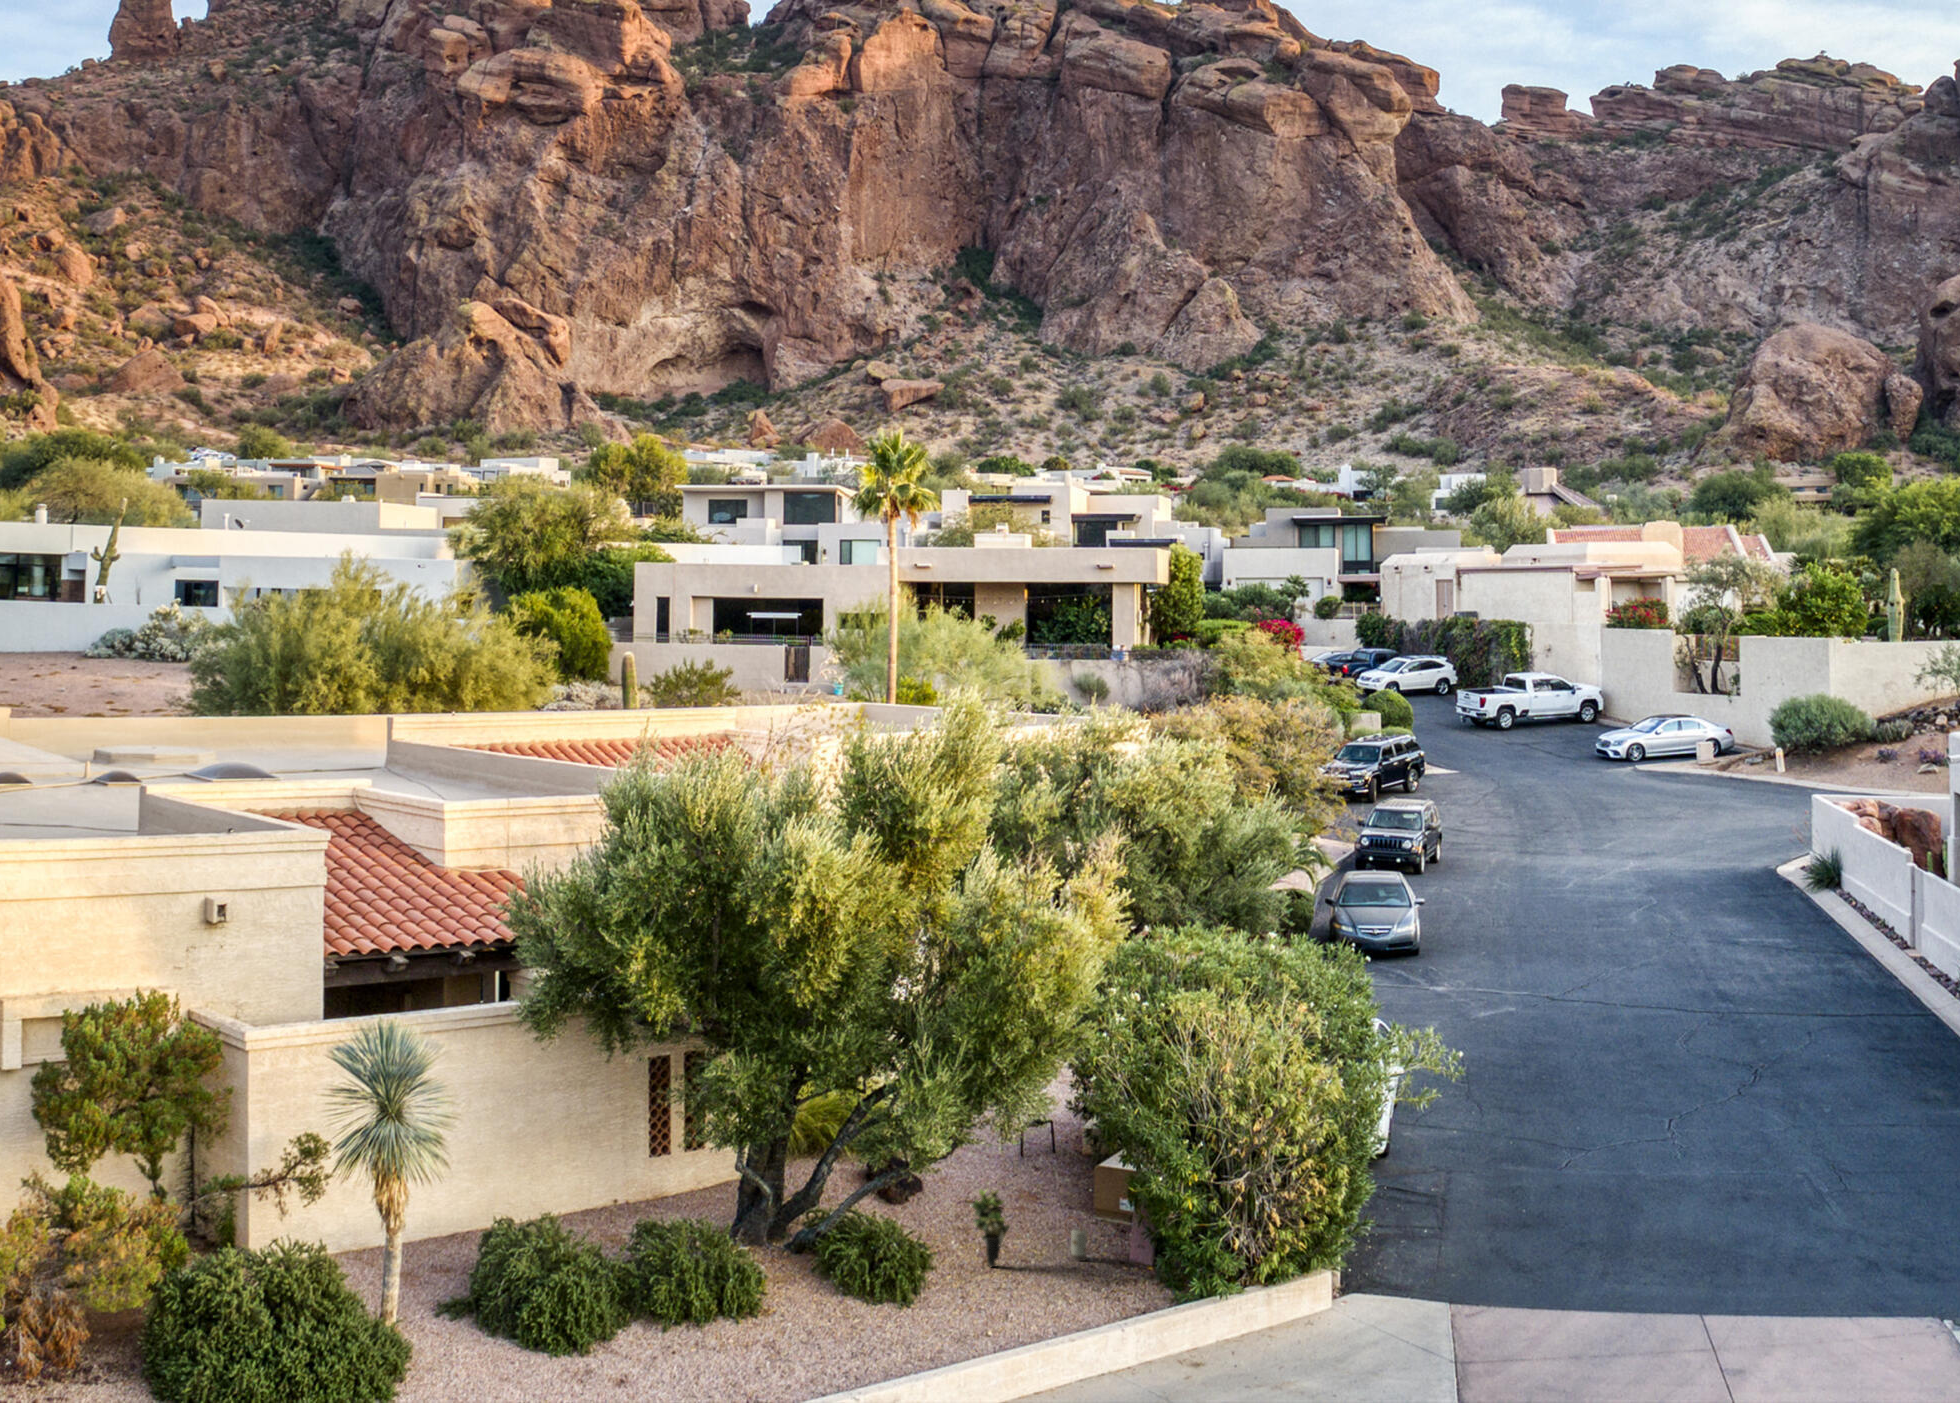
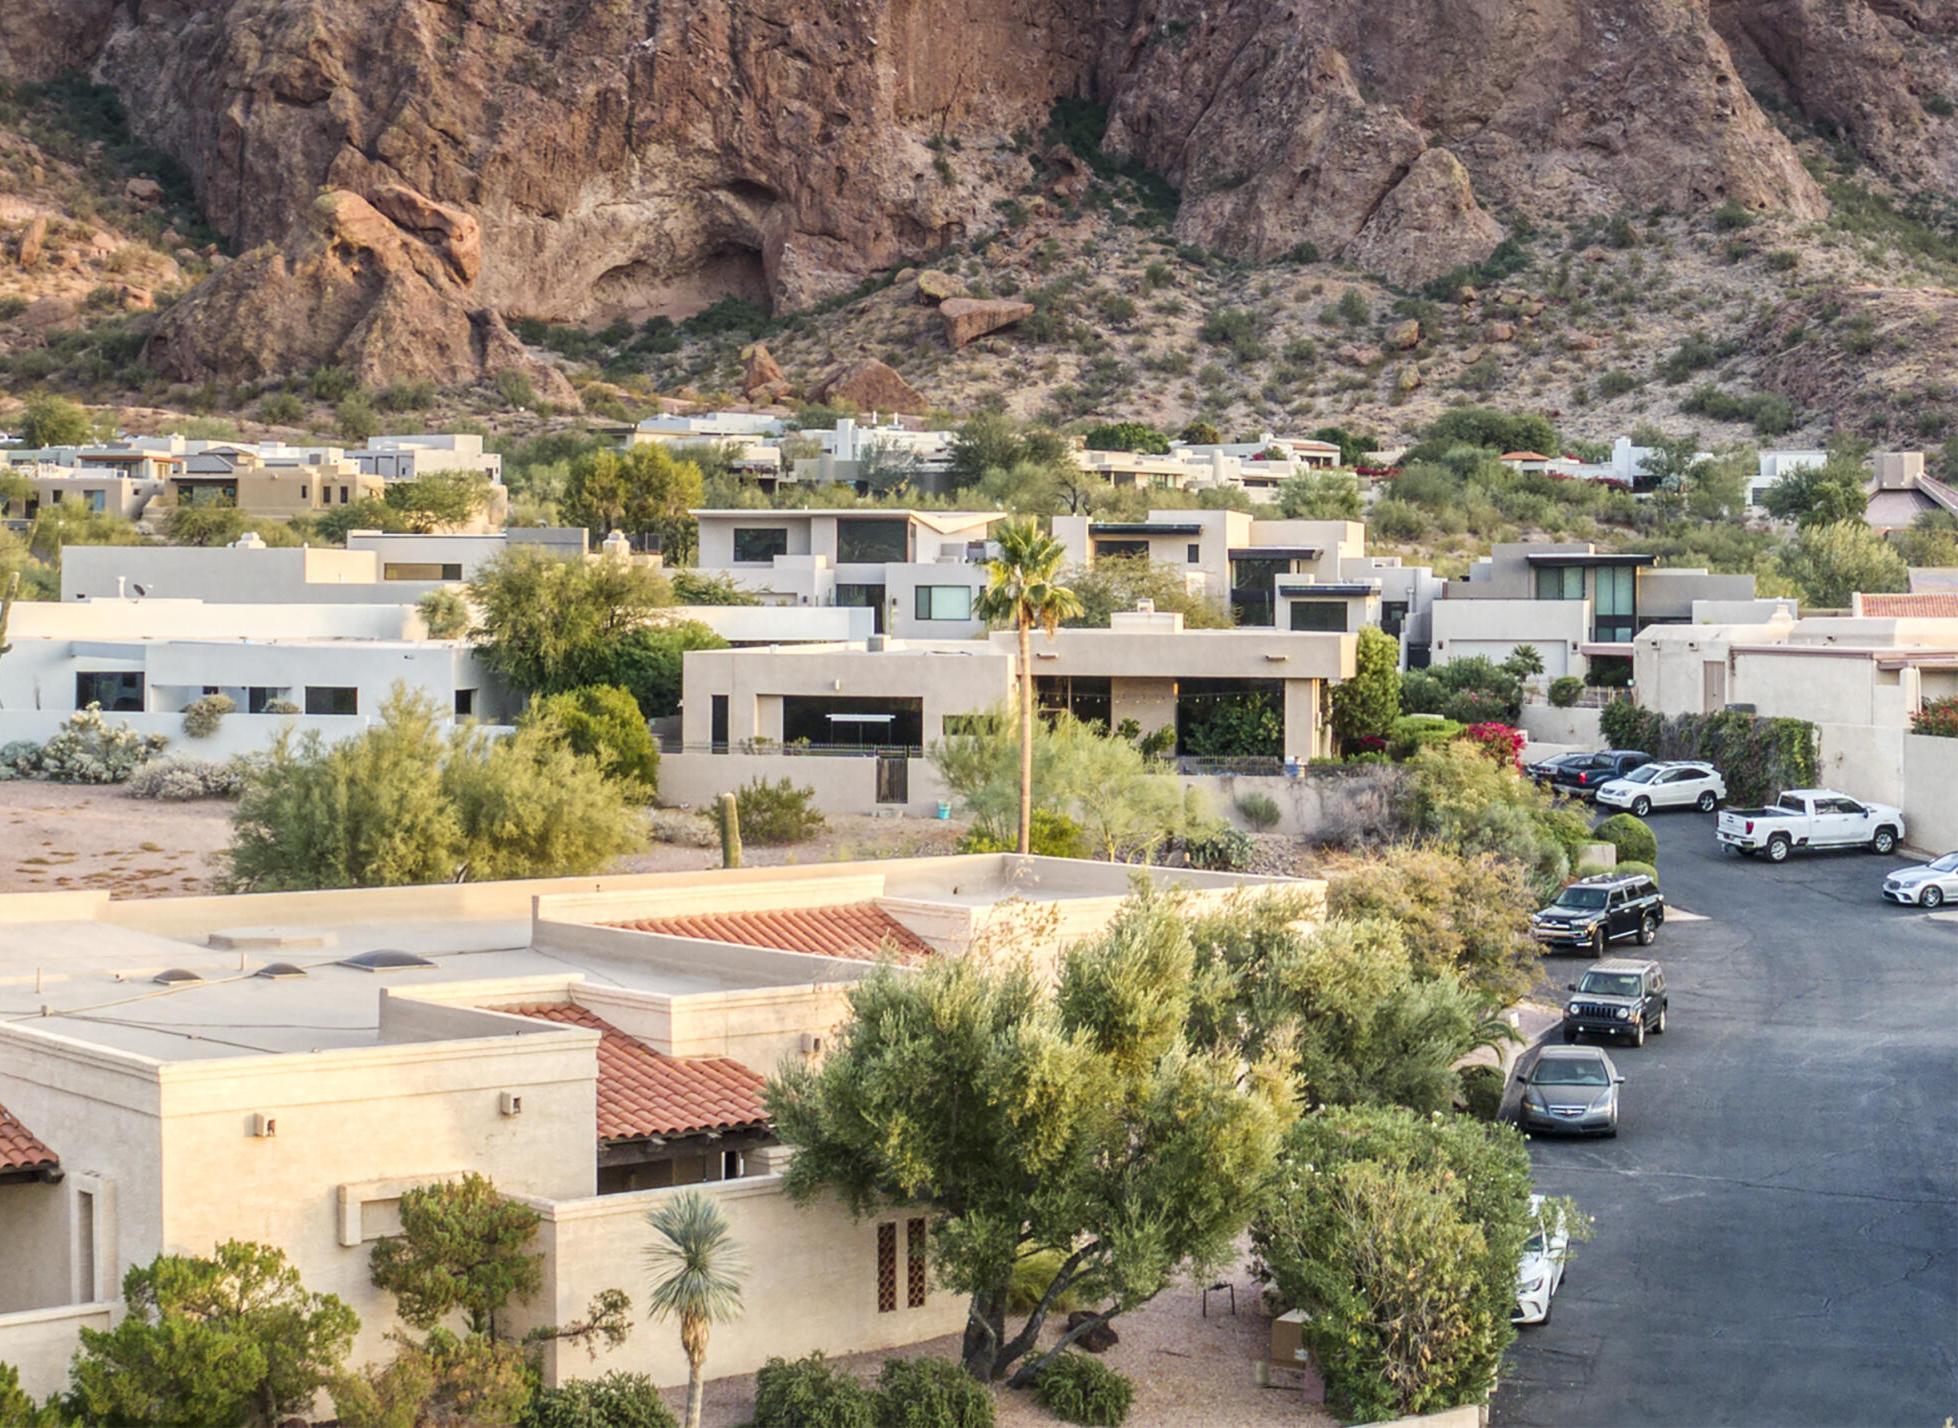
potted plant: present [971,1189,1010,1267] -> none [1170,1326,1205,1389]

